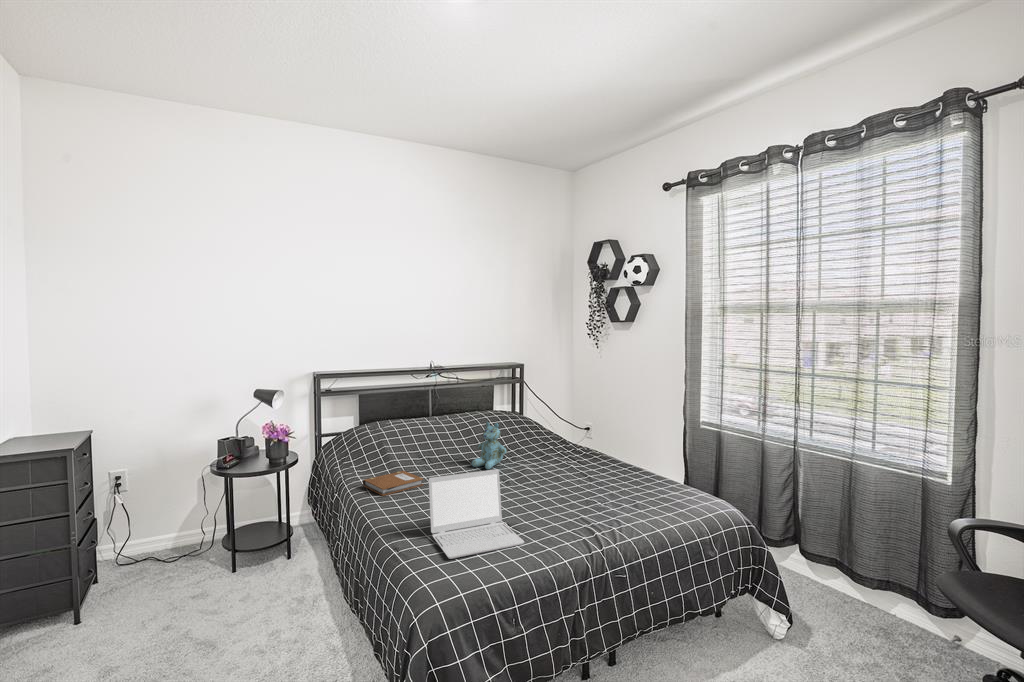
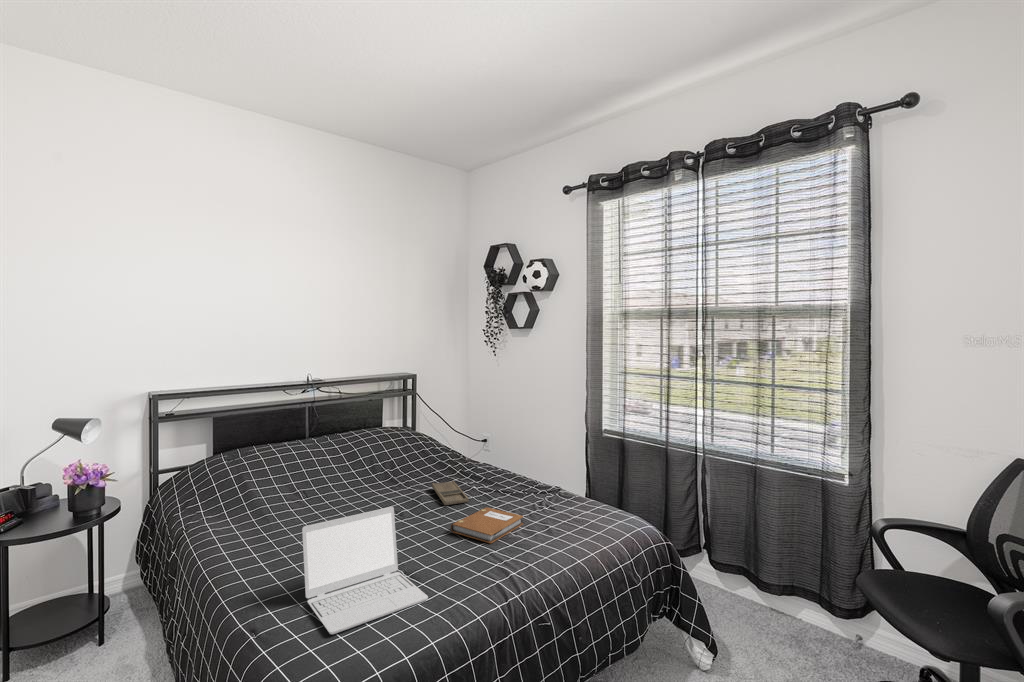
stuffed bear: present [472,422,507,469] -> none [356,445,399,501]
tray: none [535,457,566,477] -> present [432,481,468,505]
notebook: present [363,471,423,496] -> present [451,507,523,543]

